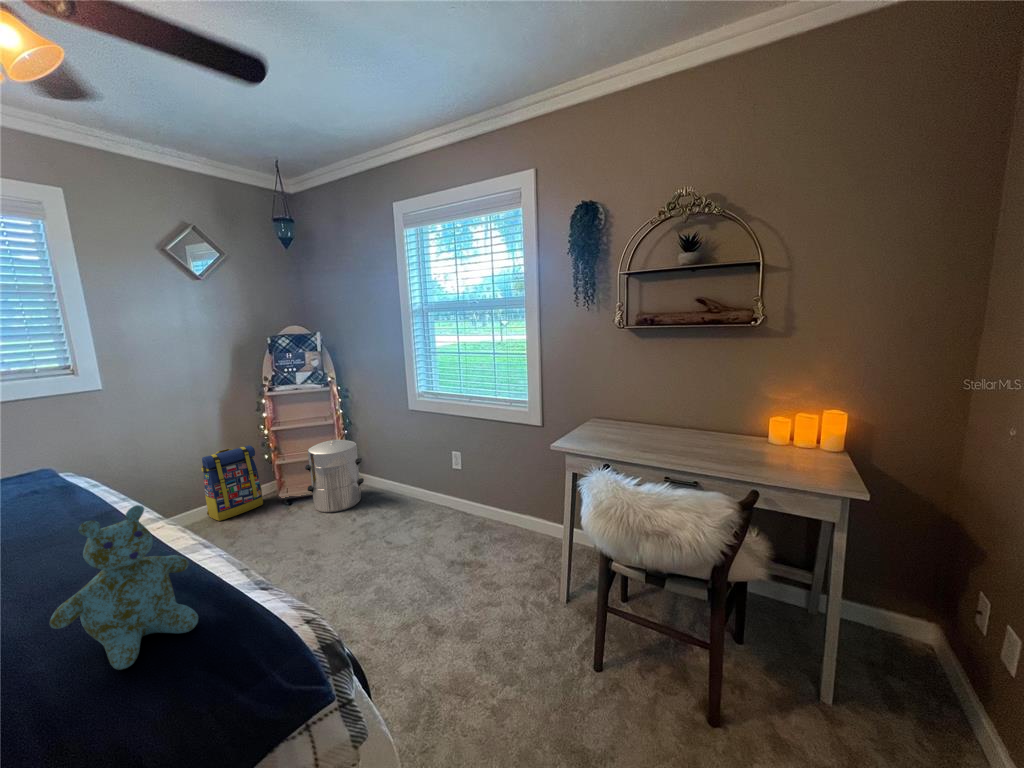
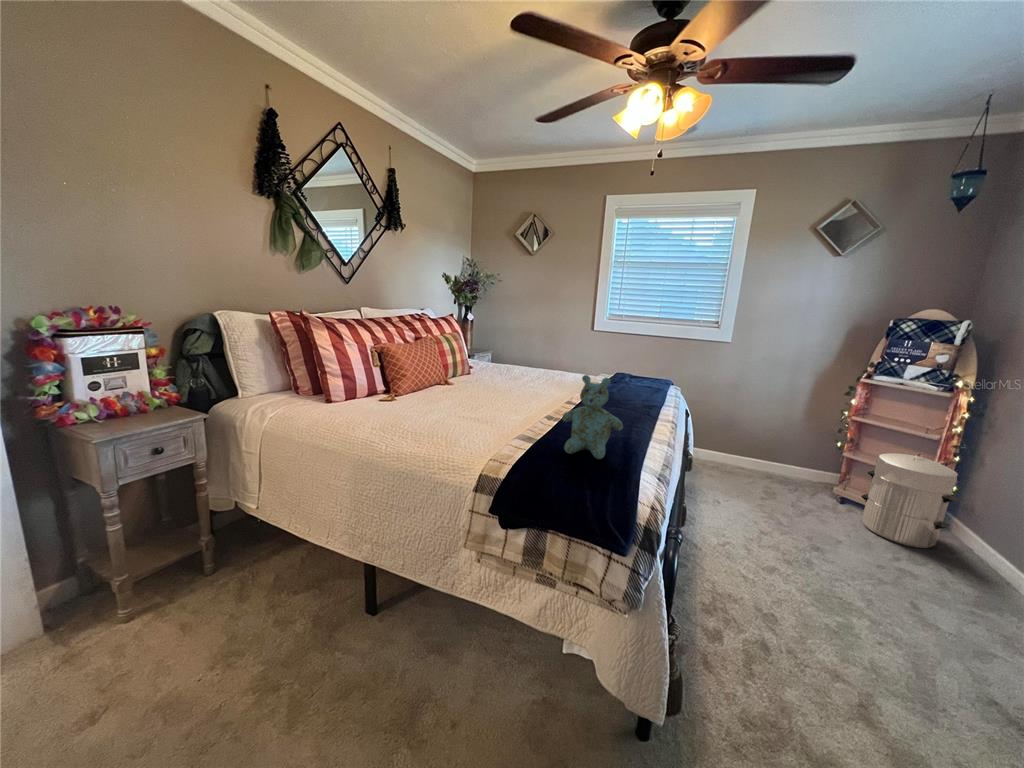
backpack: present [201,445,263,521] -> none [765,420,829,488]

